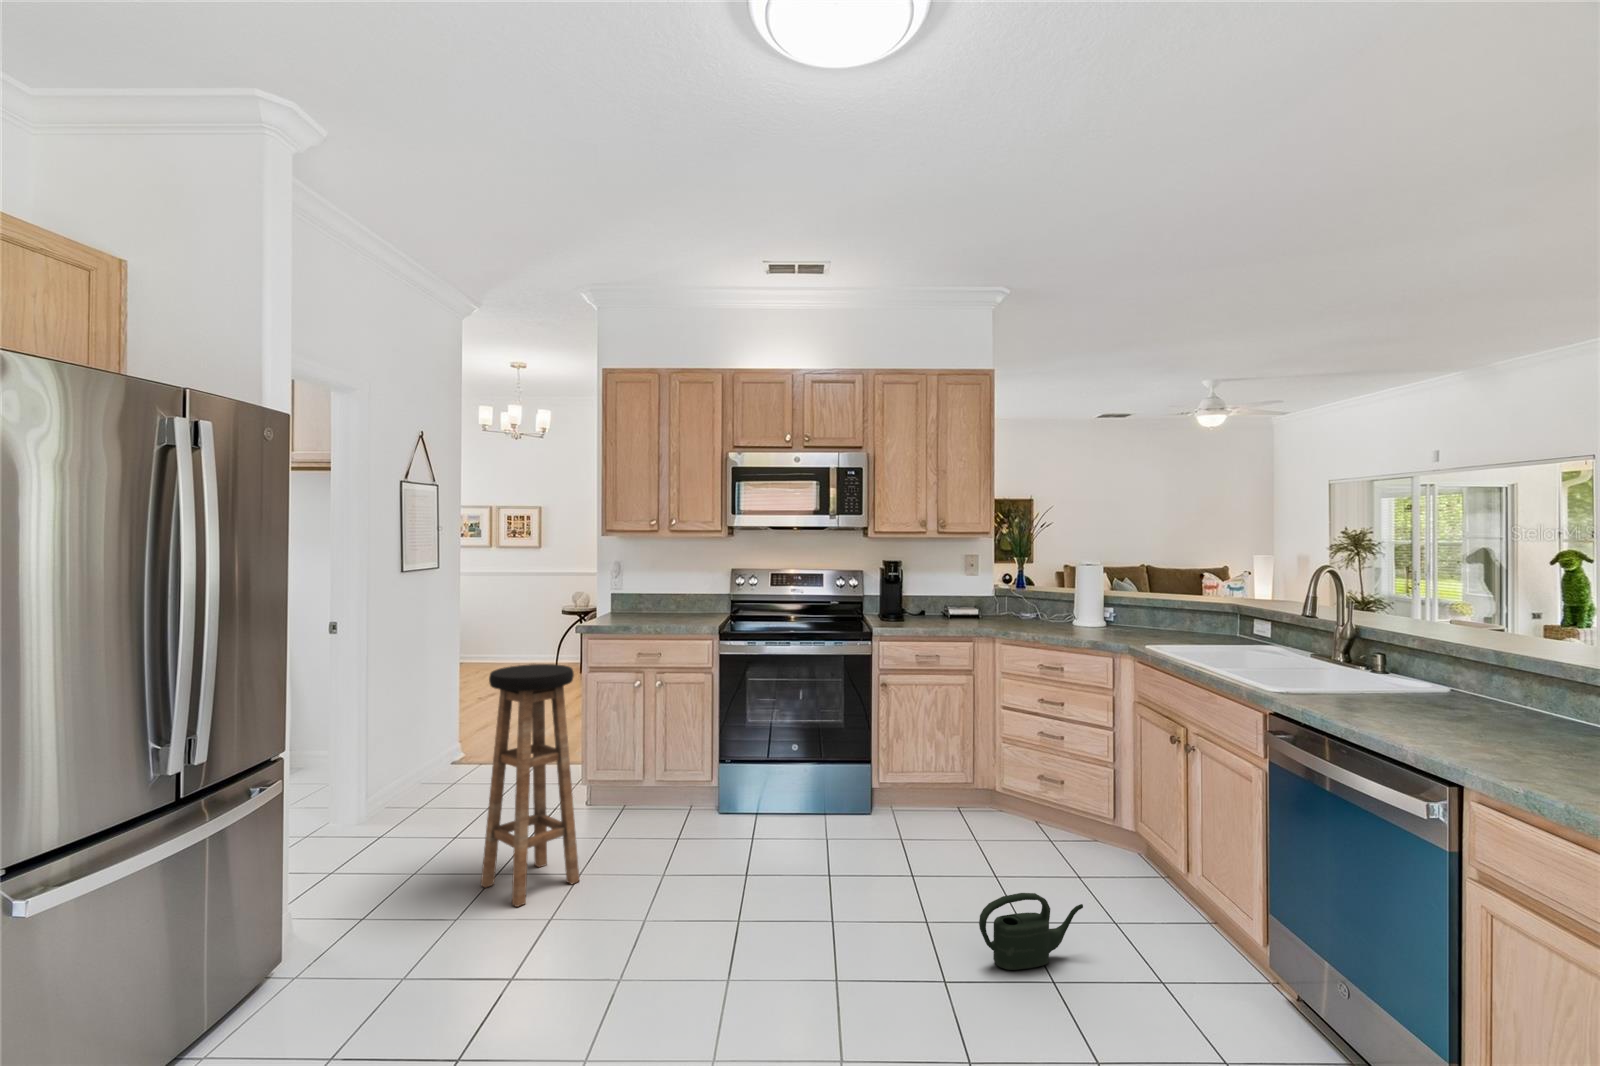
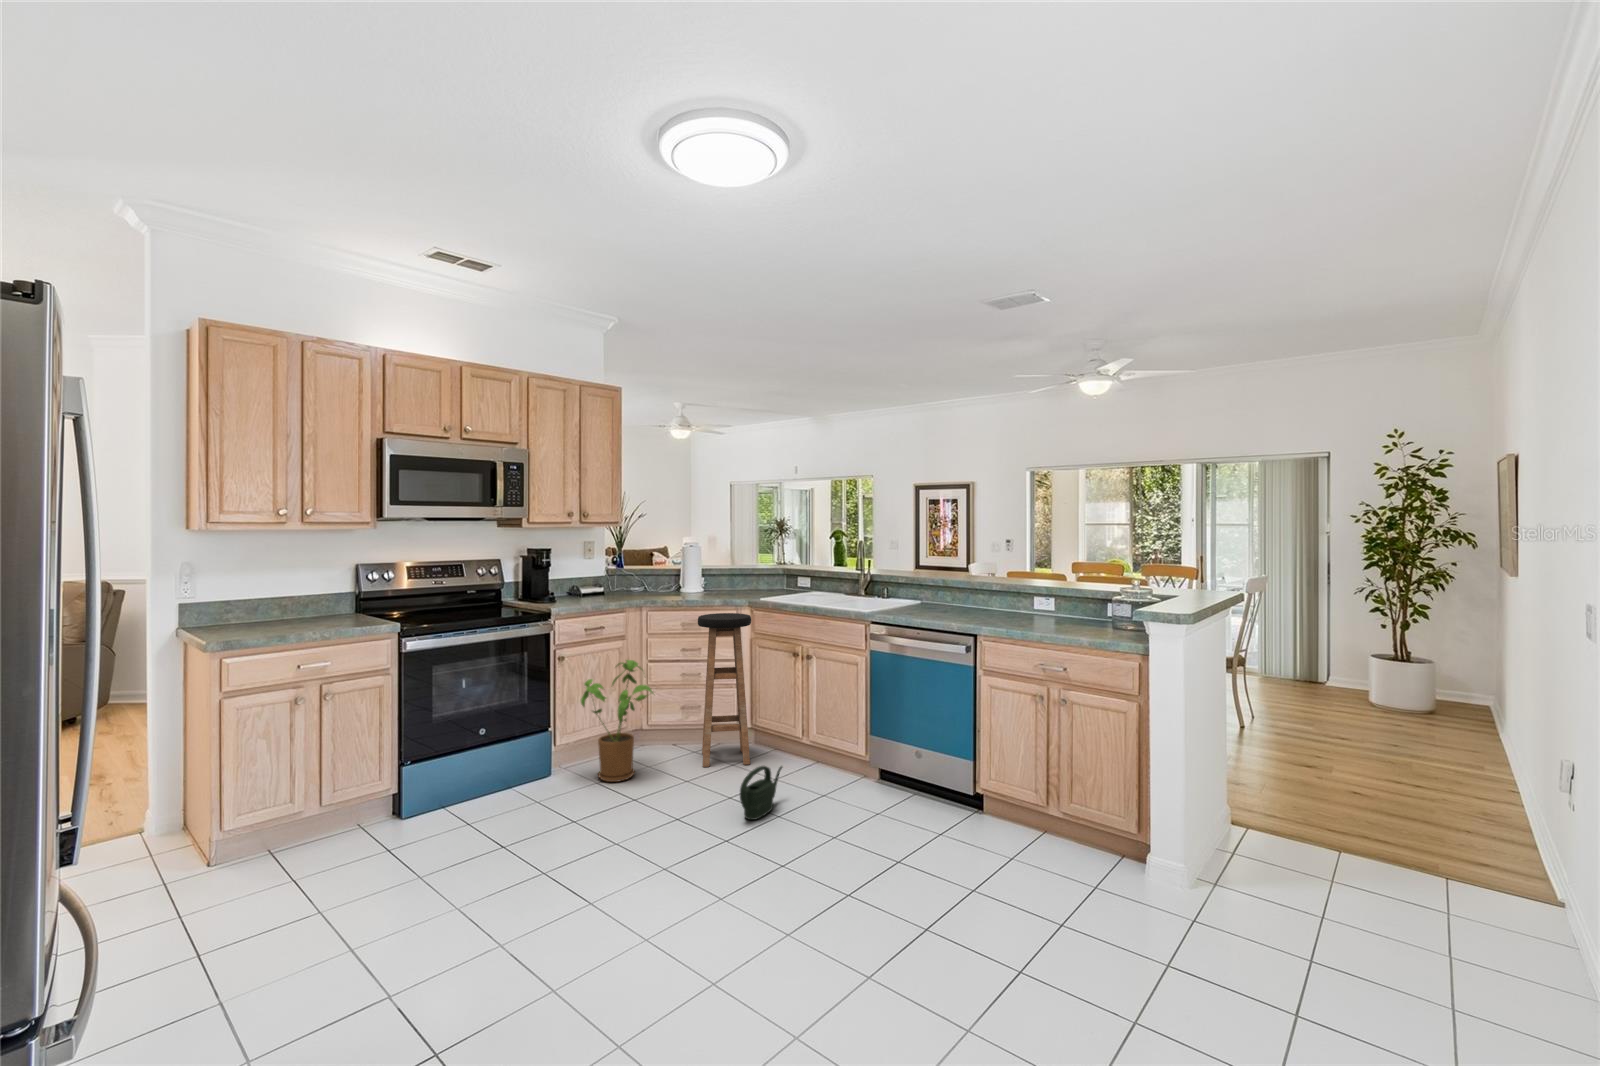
bar stool: present [481,664,579,907] -> present [698,613,751,767]
house plant: none [884,701,963,849] -> present [581,660,653,782]

